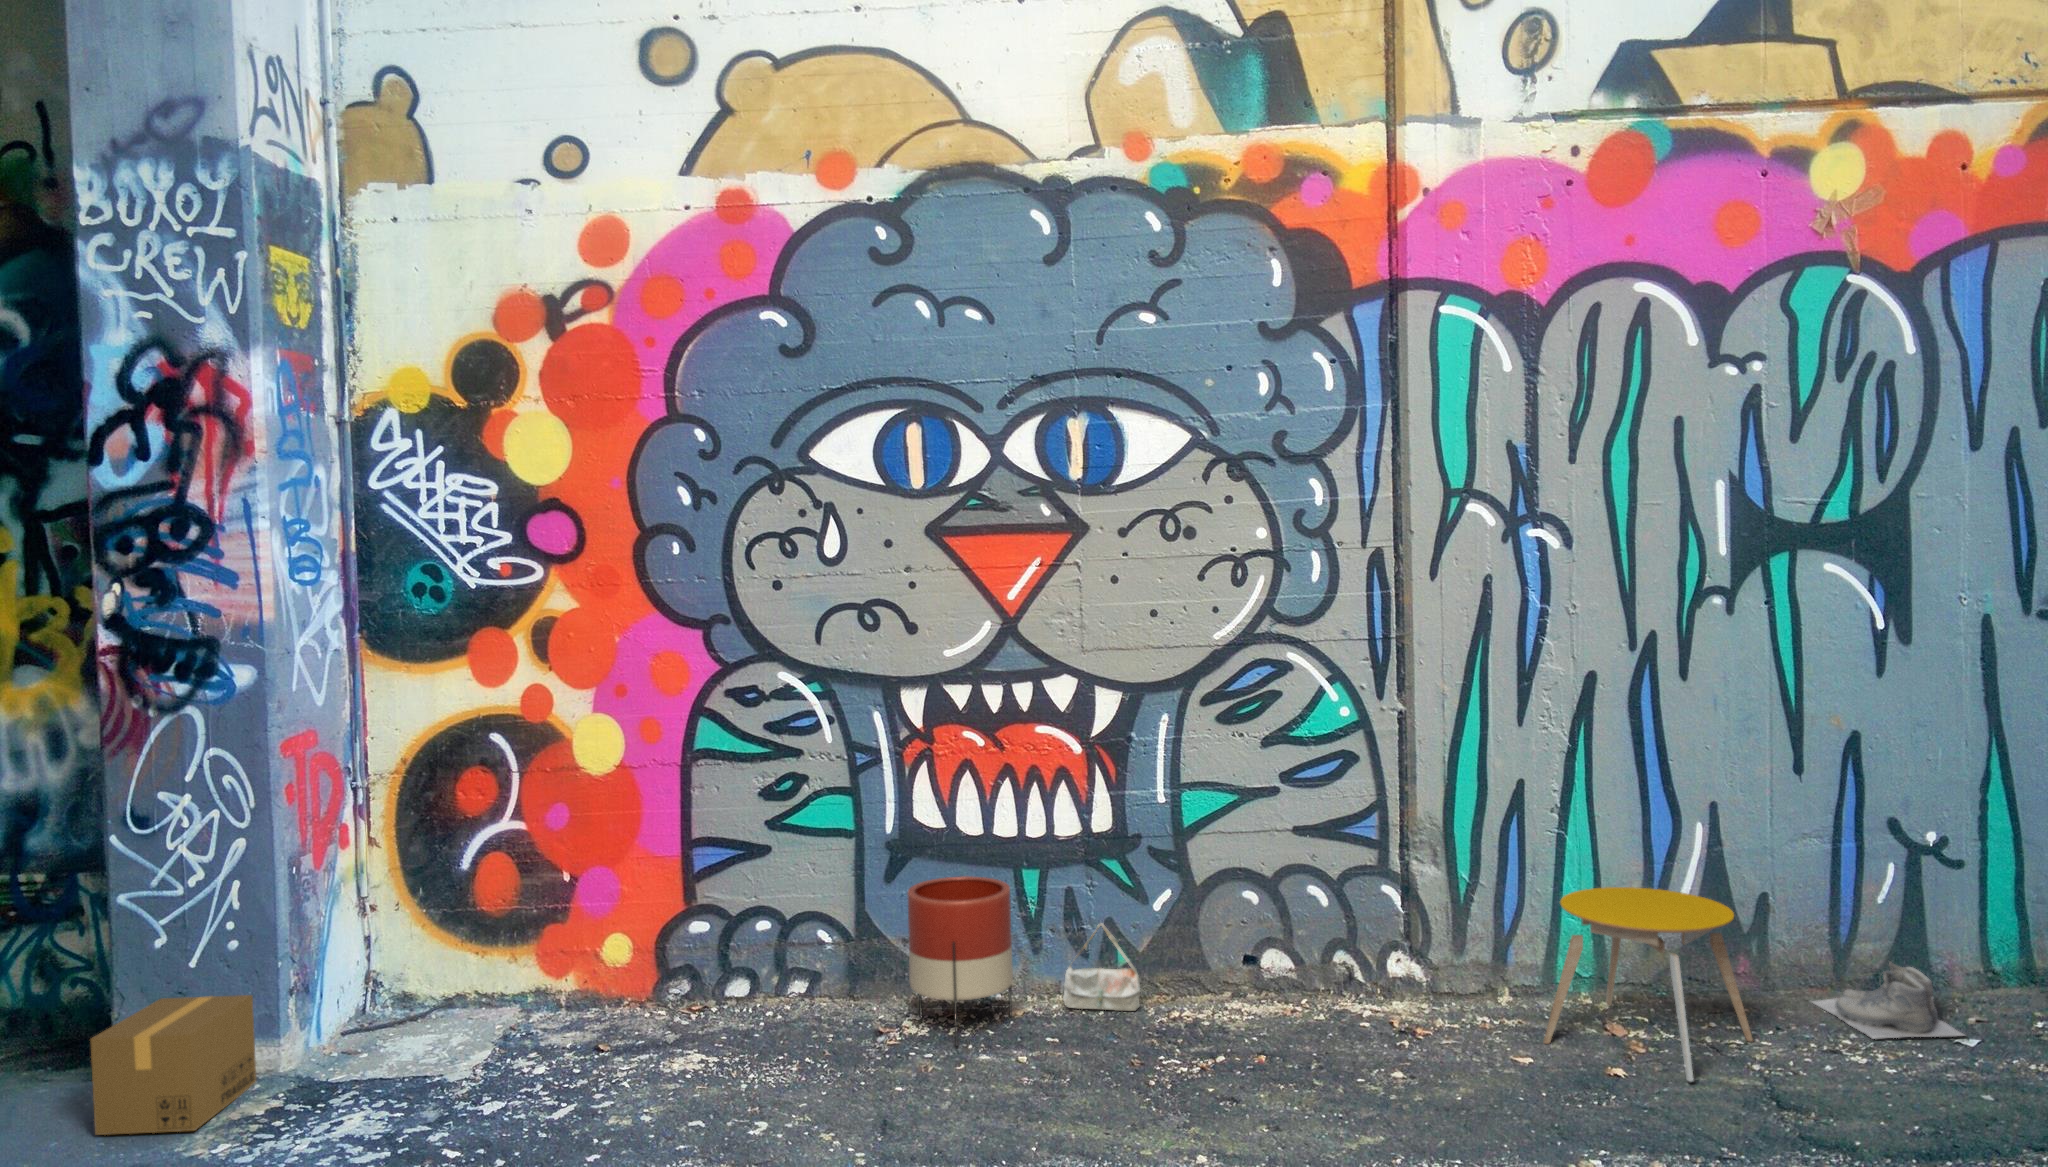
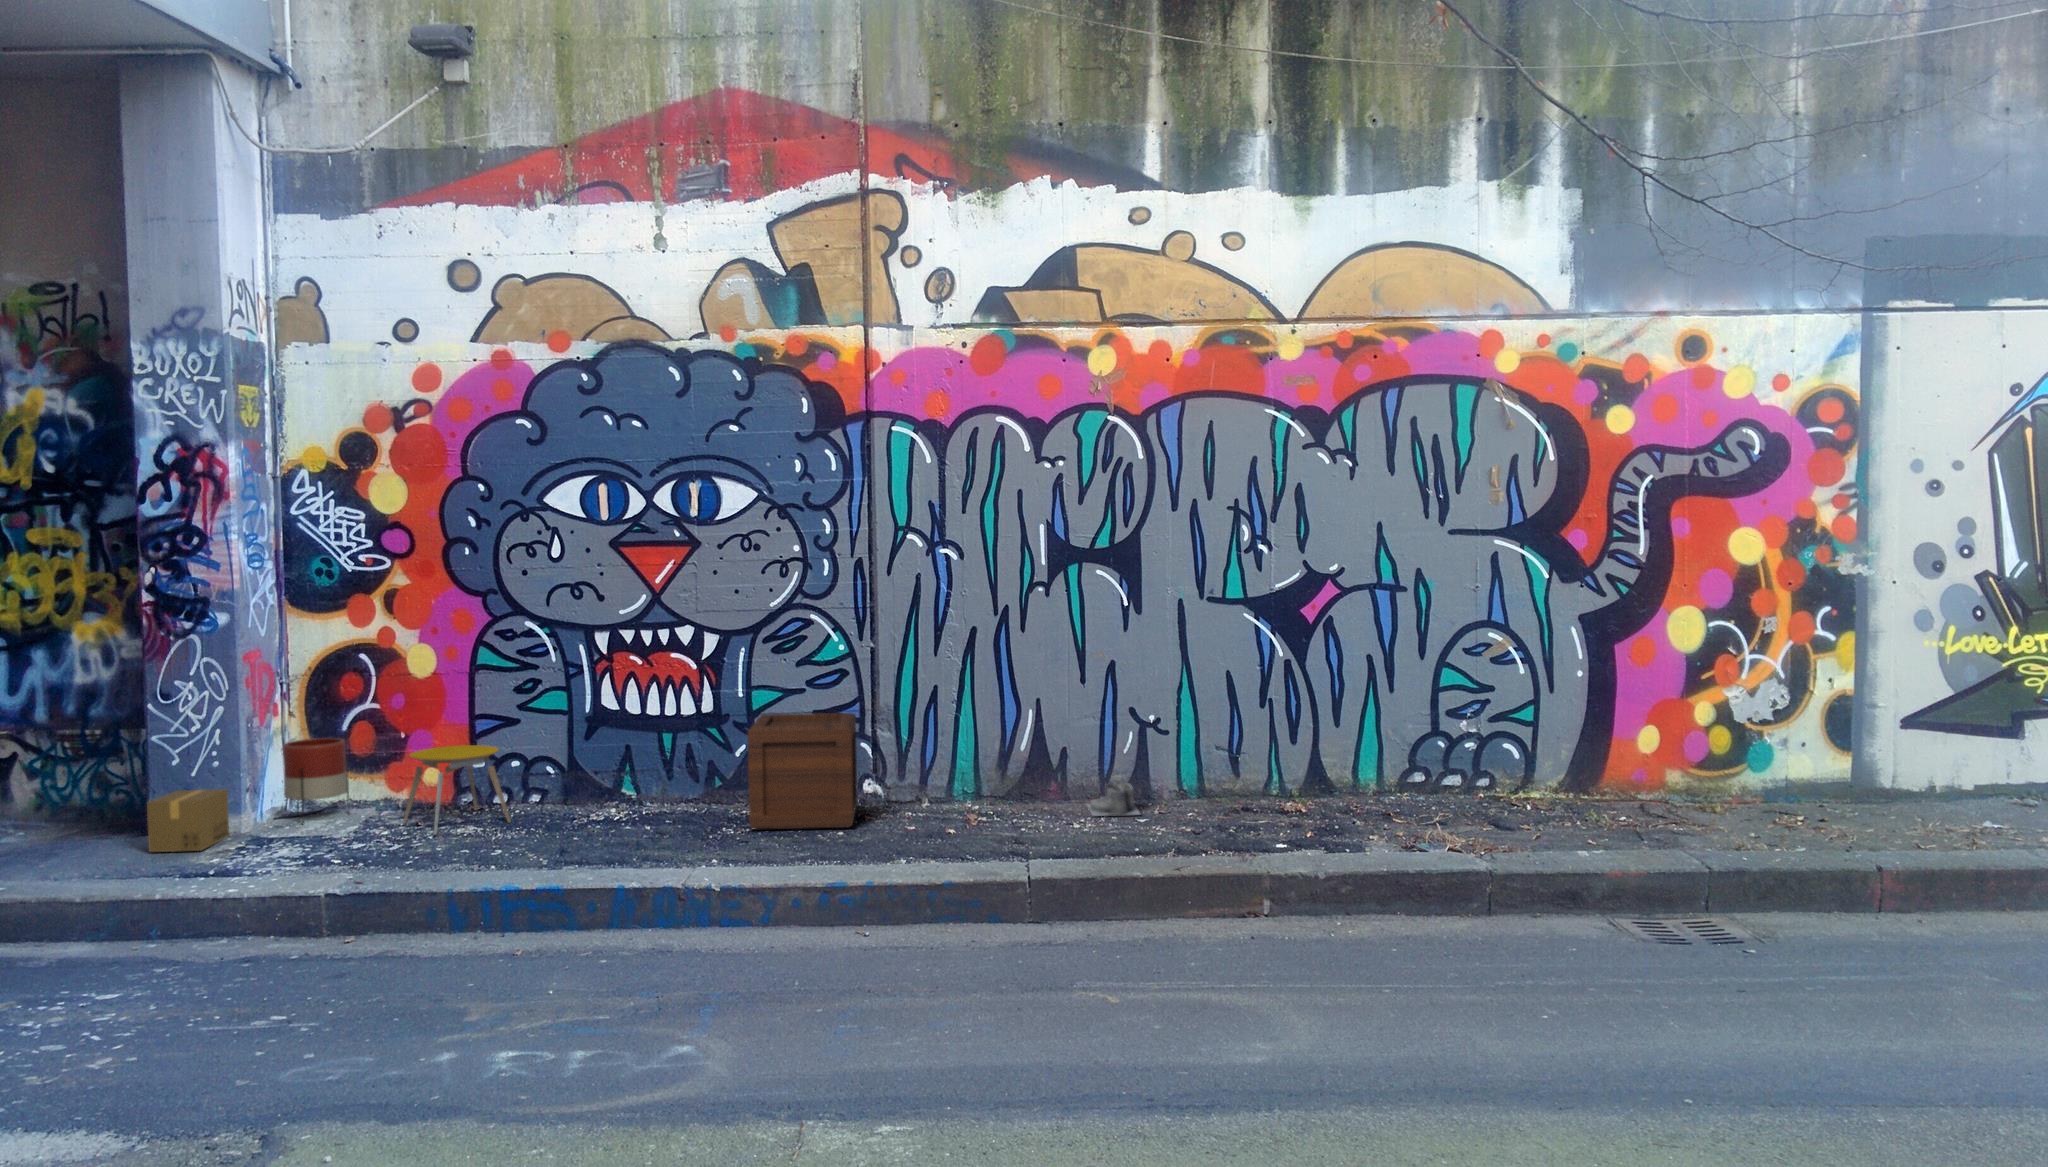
wooden crate: none [1201,833,1430,1075] -> present [748,713,857,830]
planter: present [908,876,1013,1046] -> present [283,738,349,822]
stool: present [1543,887,1753,1082] -> present [403,745,511,835]
bag: present [1063,923,1140,1011] -> none [682,761,724,809]

